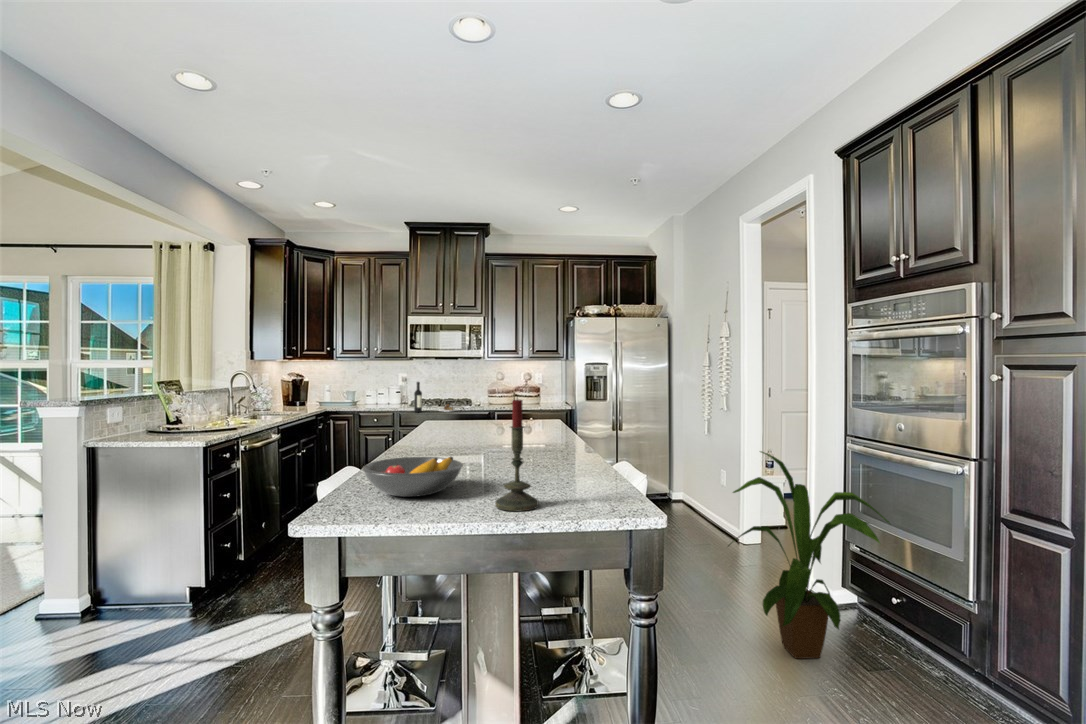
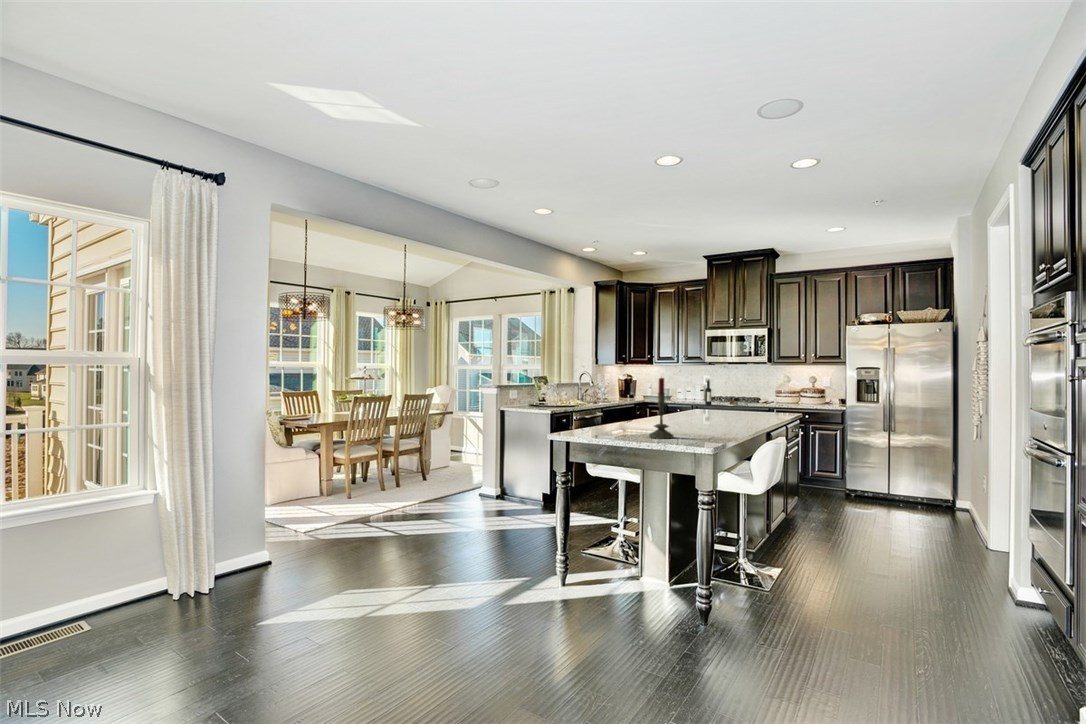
house plant: present [729,451,889,659] -> none [875,435,1025,612]
fruit bowl: present [362,457,463,497] -> none [594,412,649,432]

